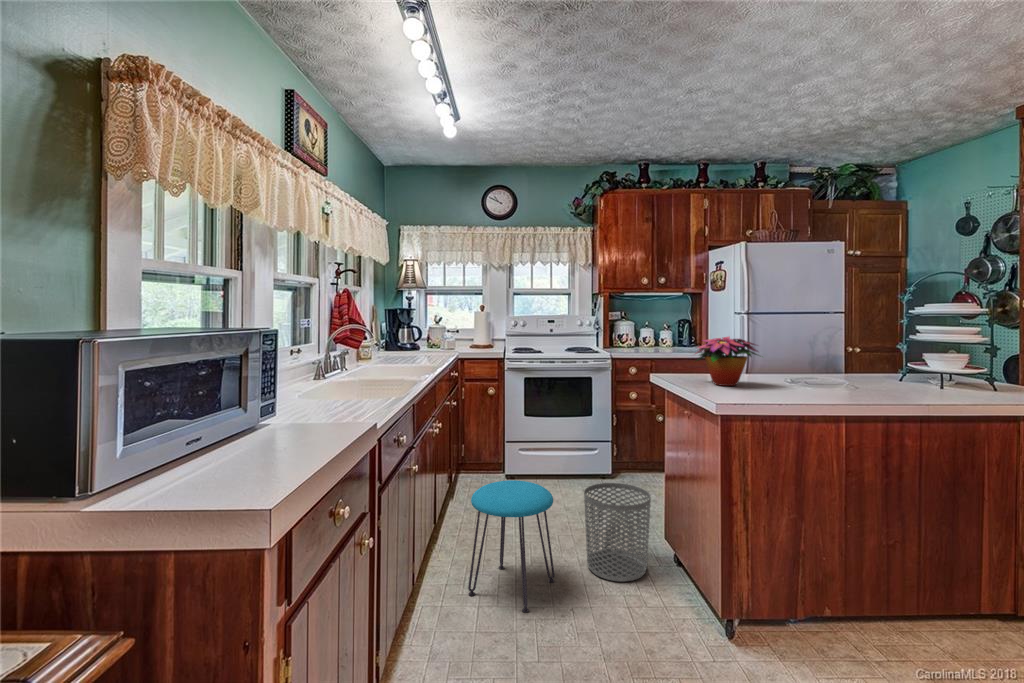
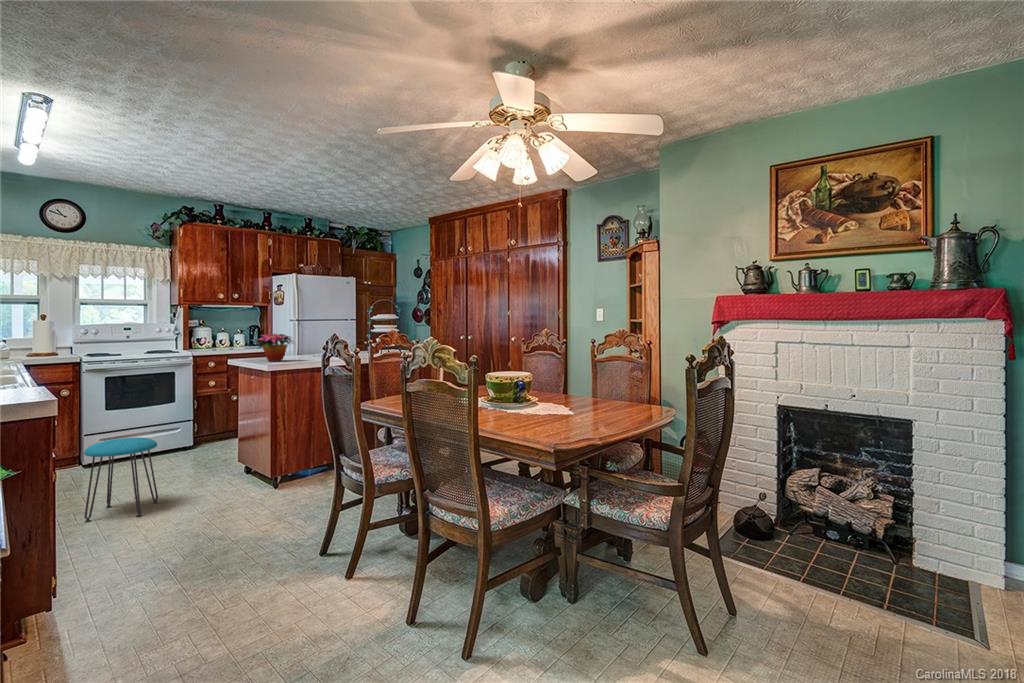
waste bin: present [584,483,651,582] -> none [179,434,229,493]

